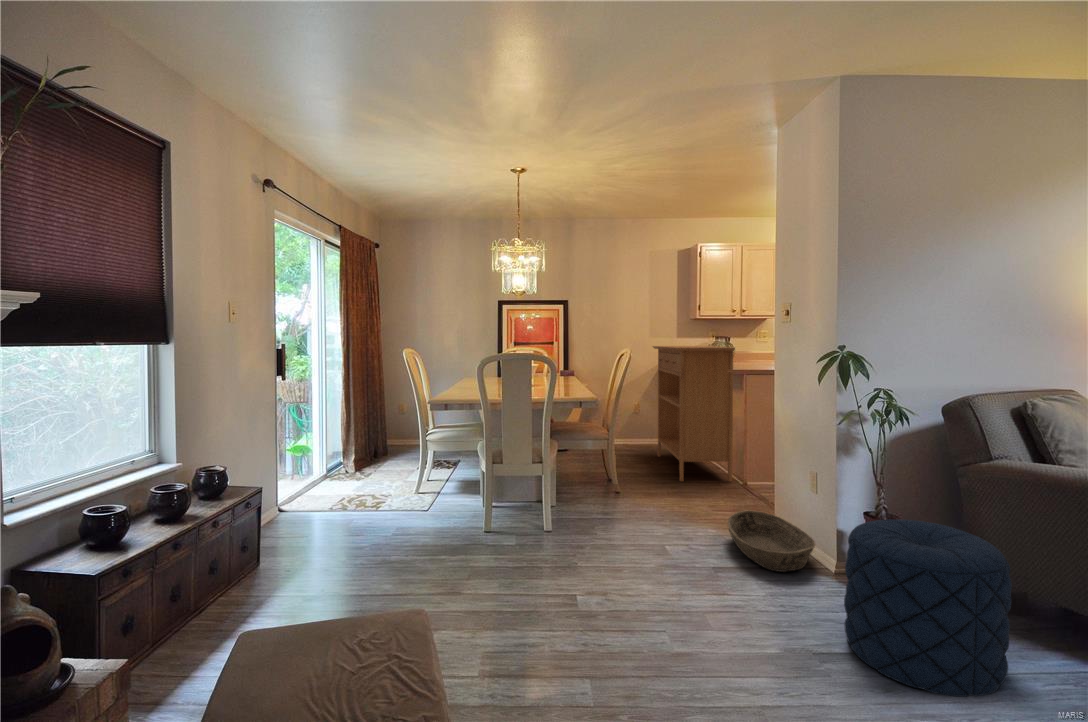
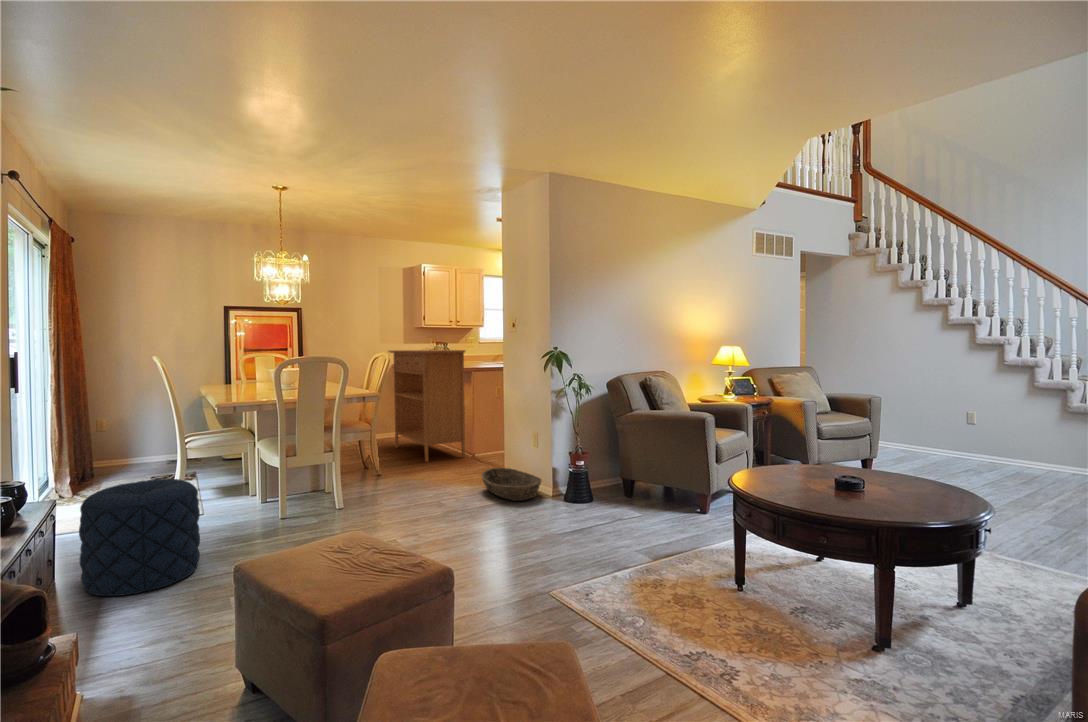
pouf: present [844,519,1012,697] -> present [79,479,200,596]

